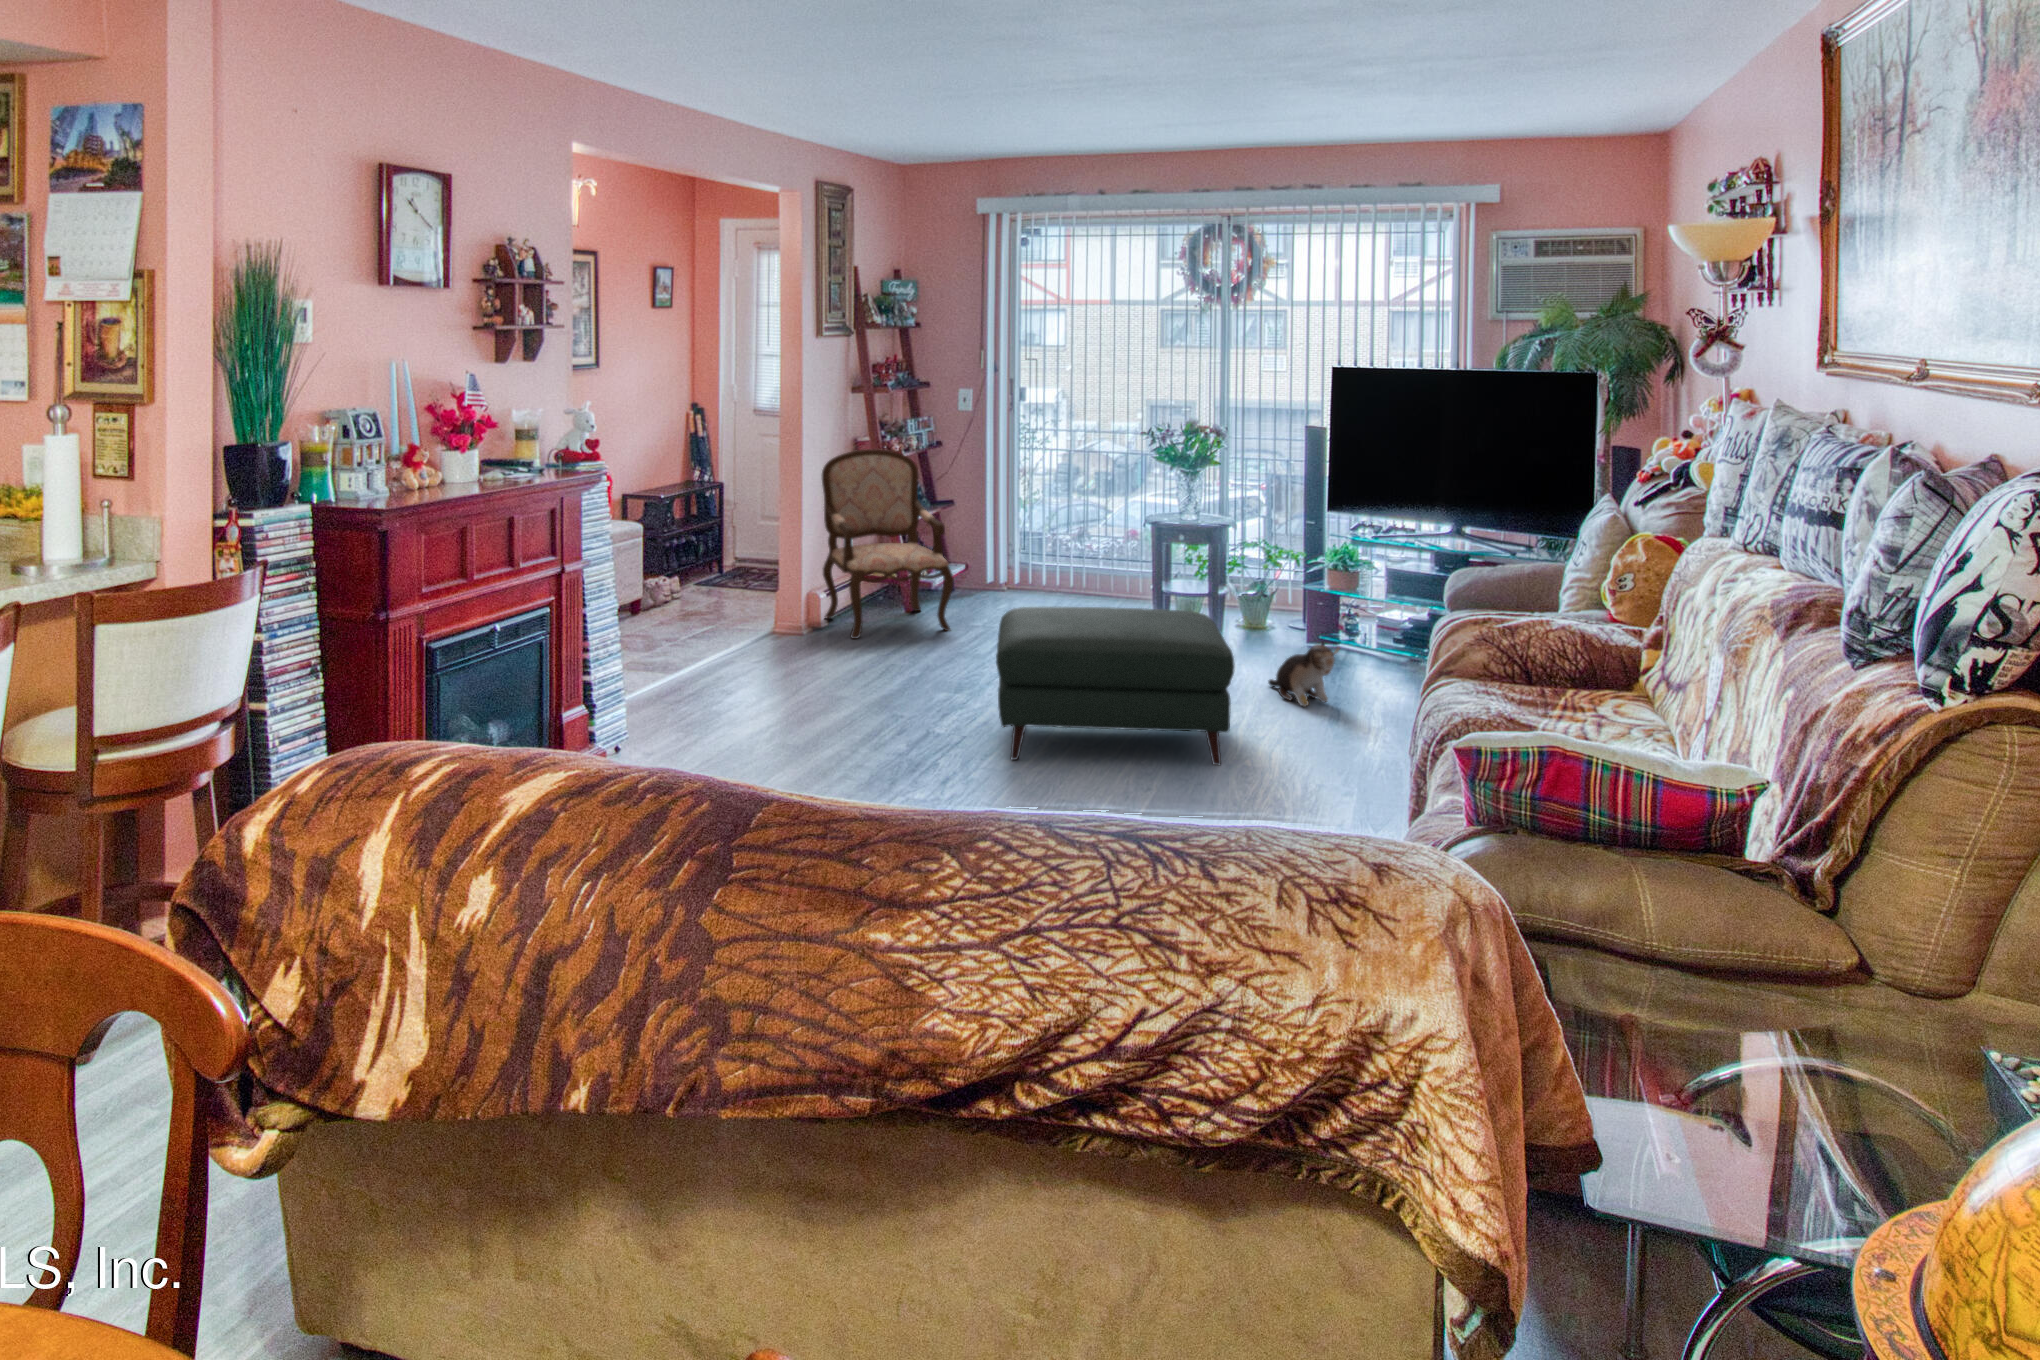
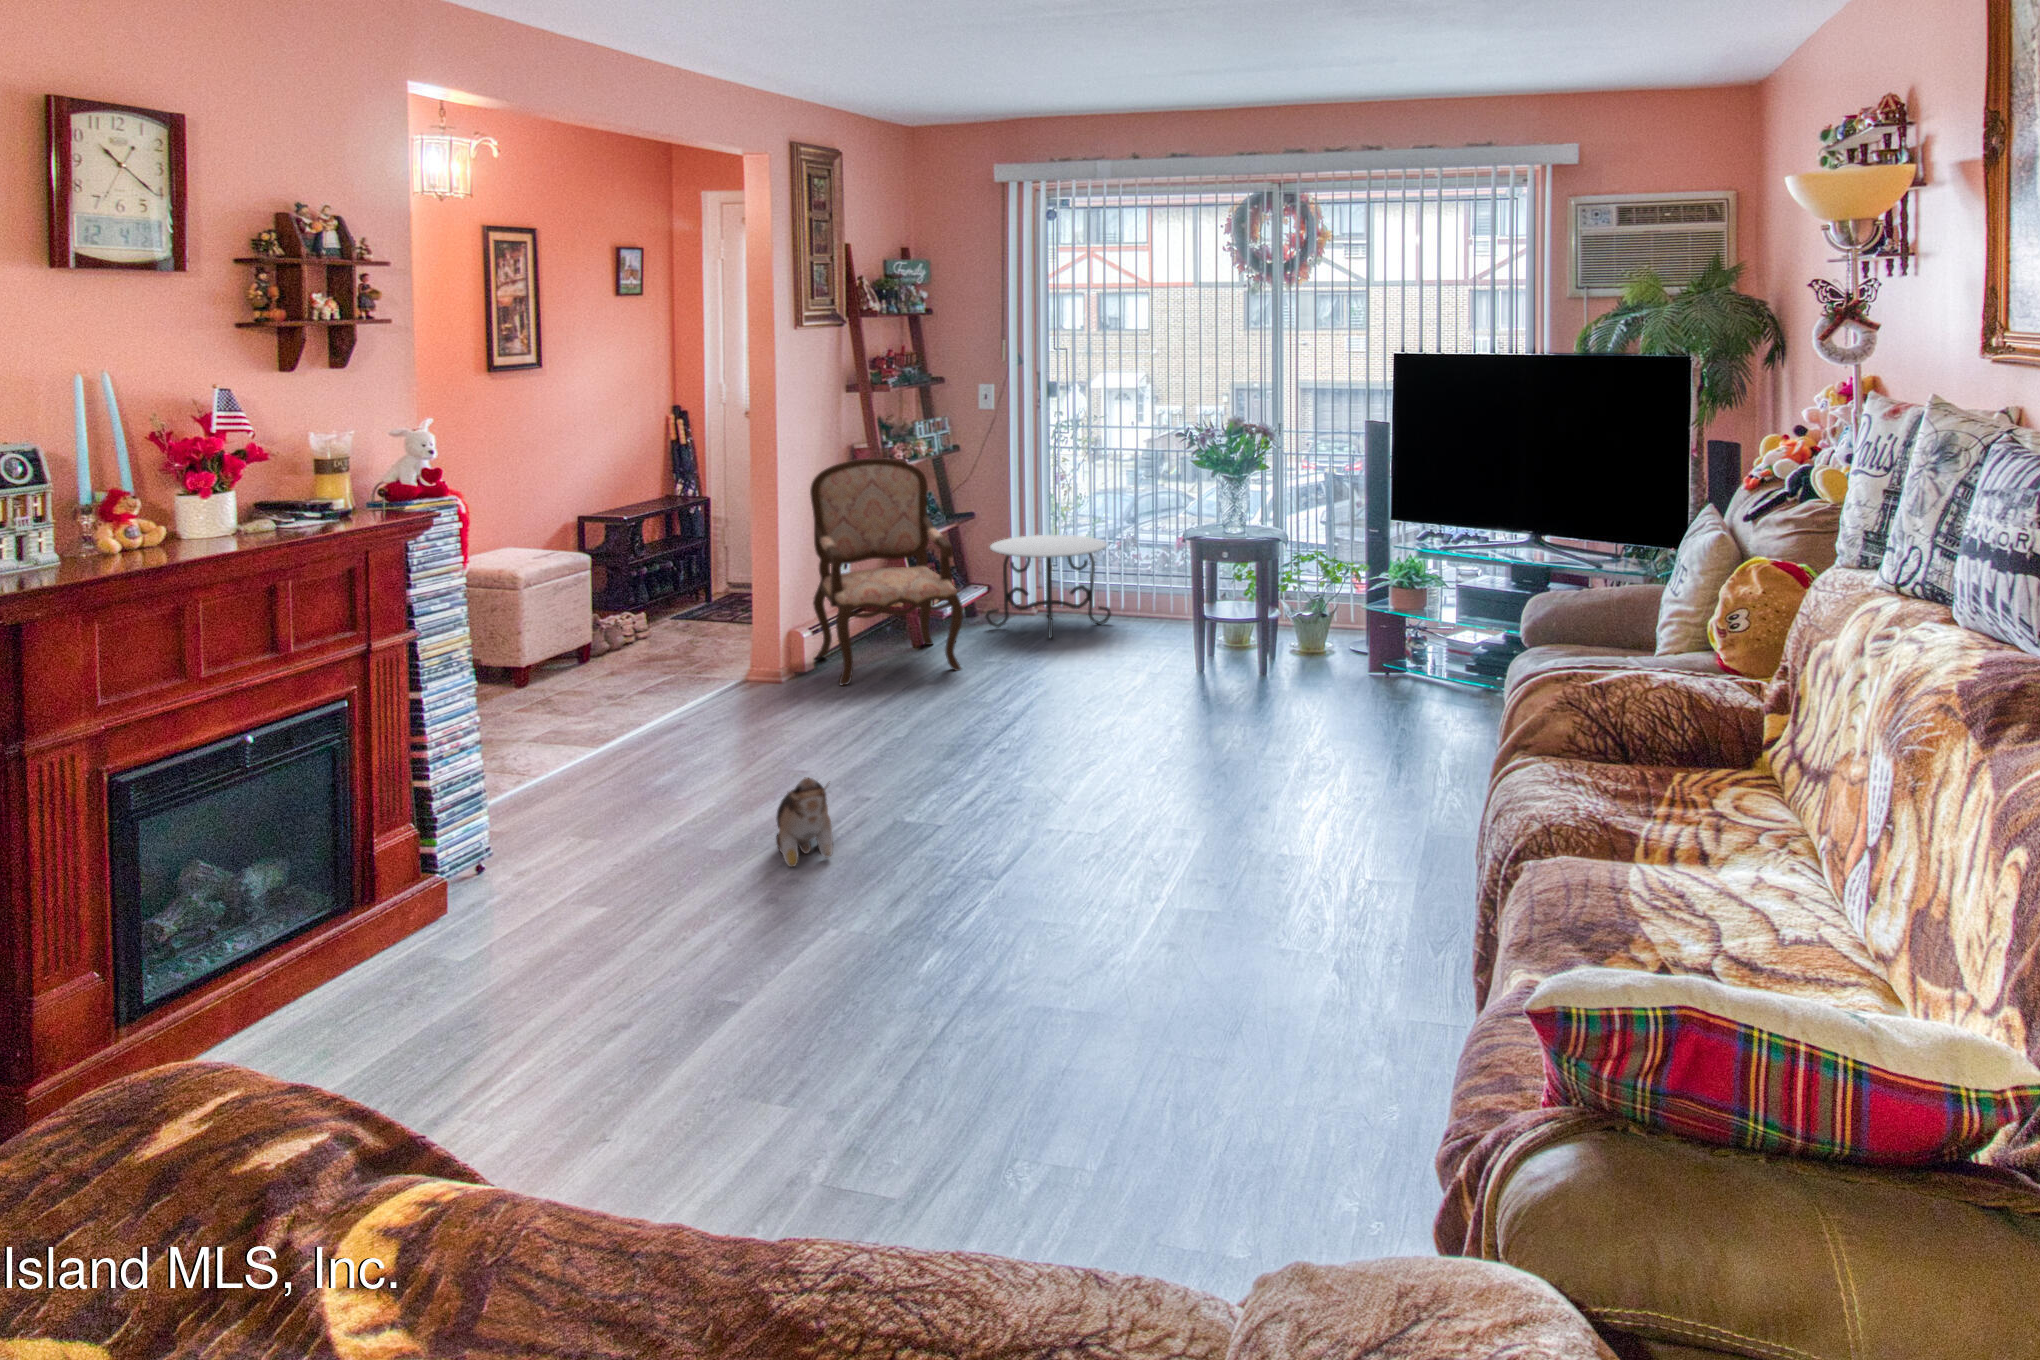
side table: none [963,522,1073,610] -> present [985,535,1111,639]
ottoman: present [996,607,1235,765] -> none [967,657,1264,861]
plush toy: present [1268,644,1340,707] -> present [776,777,833,867]

